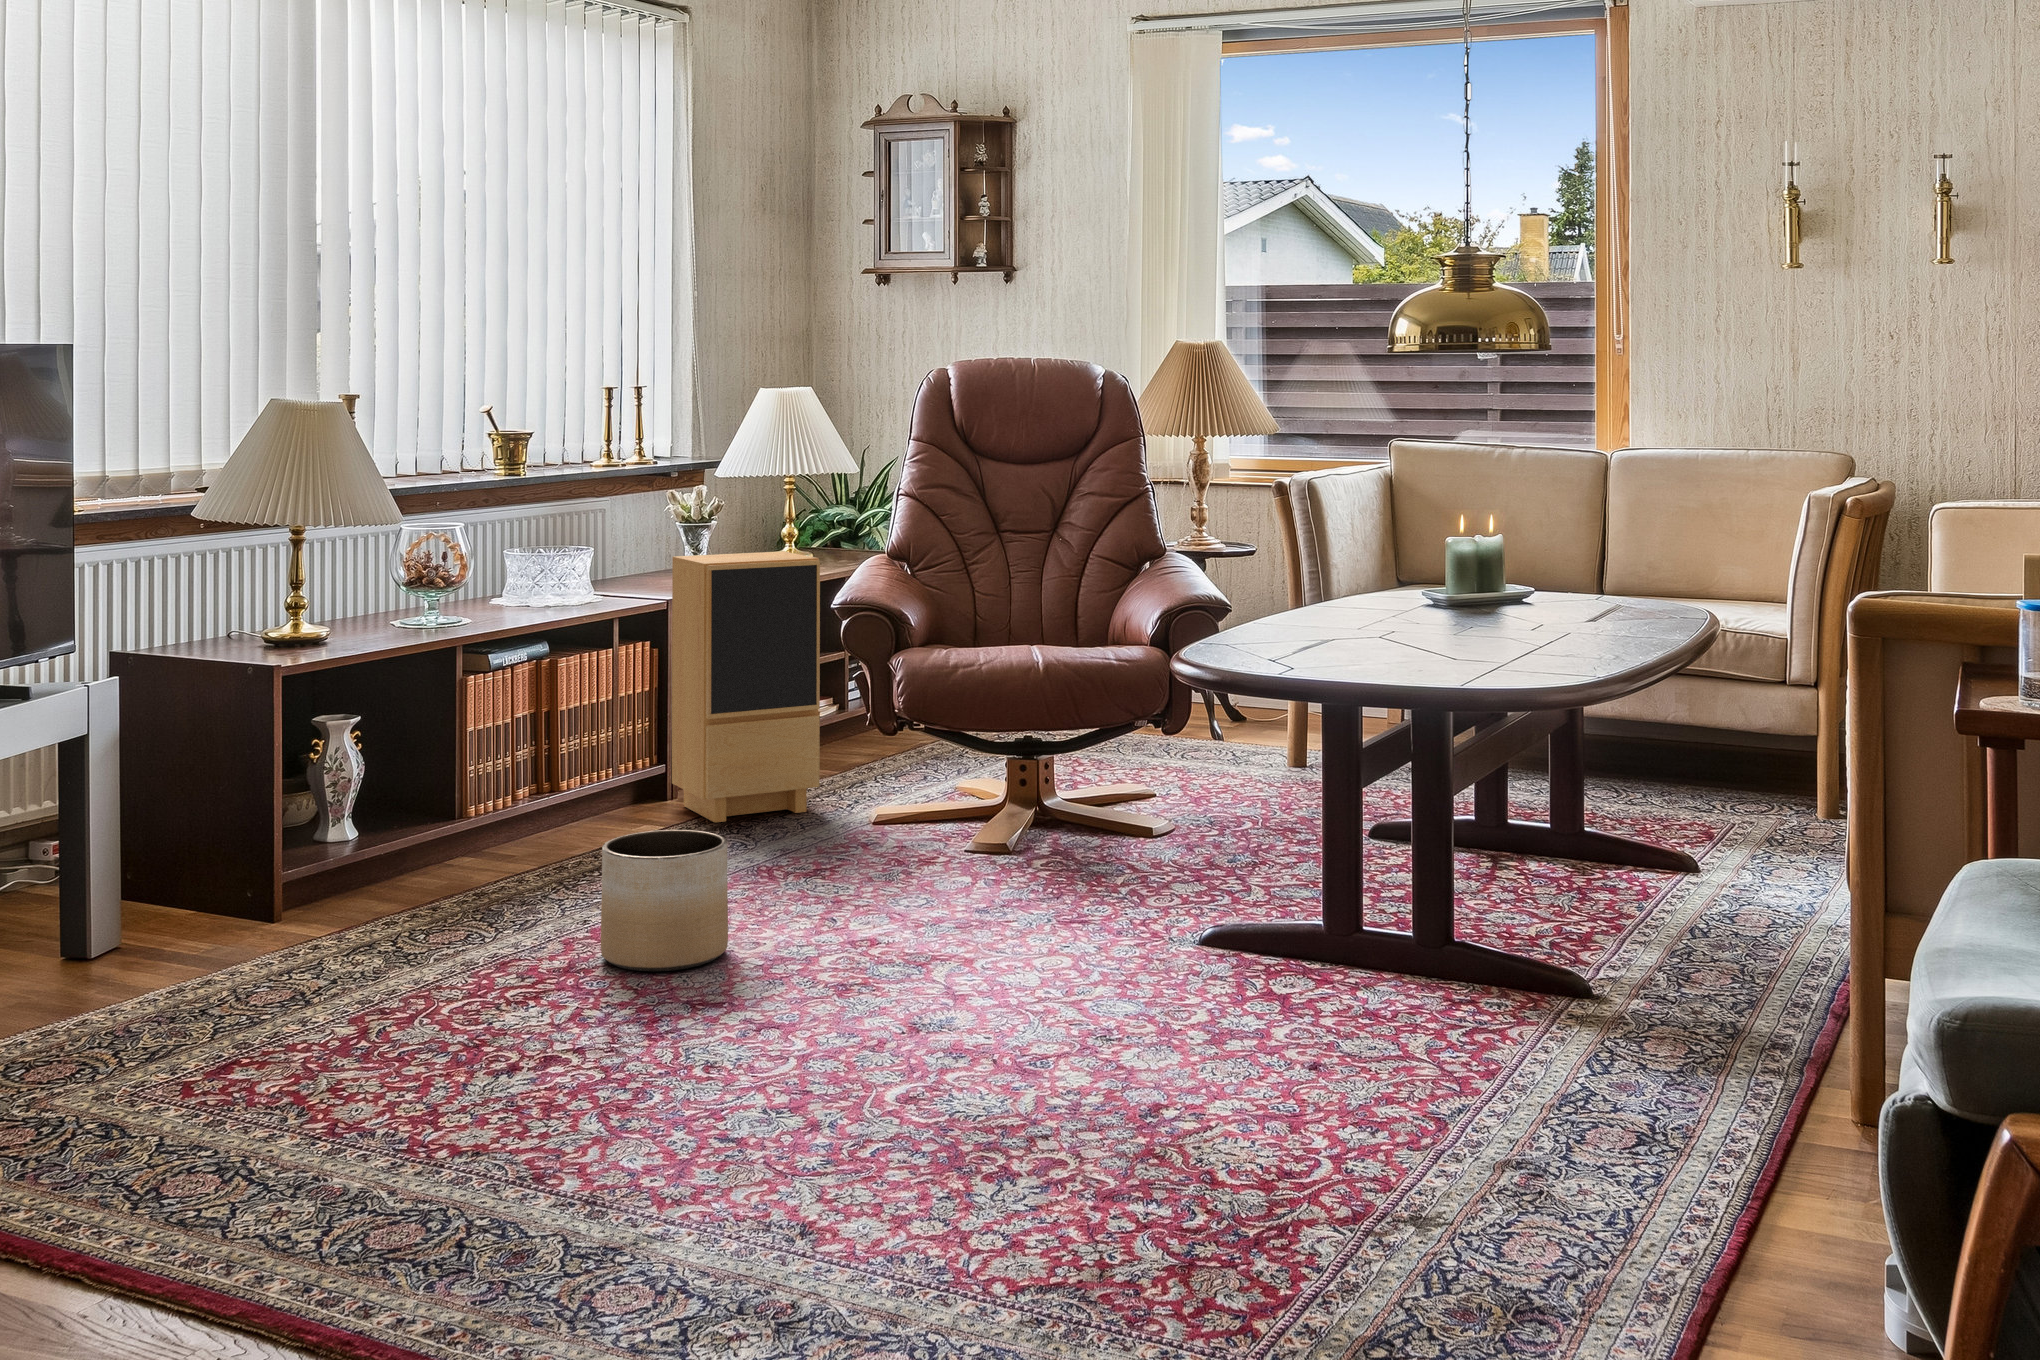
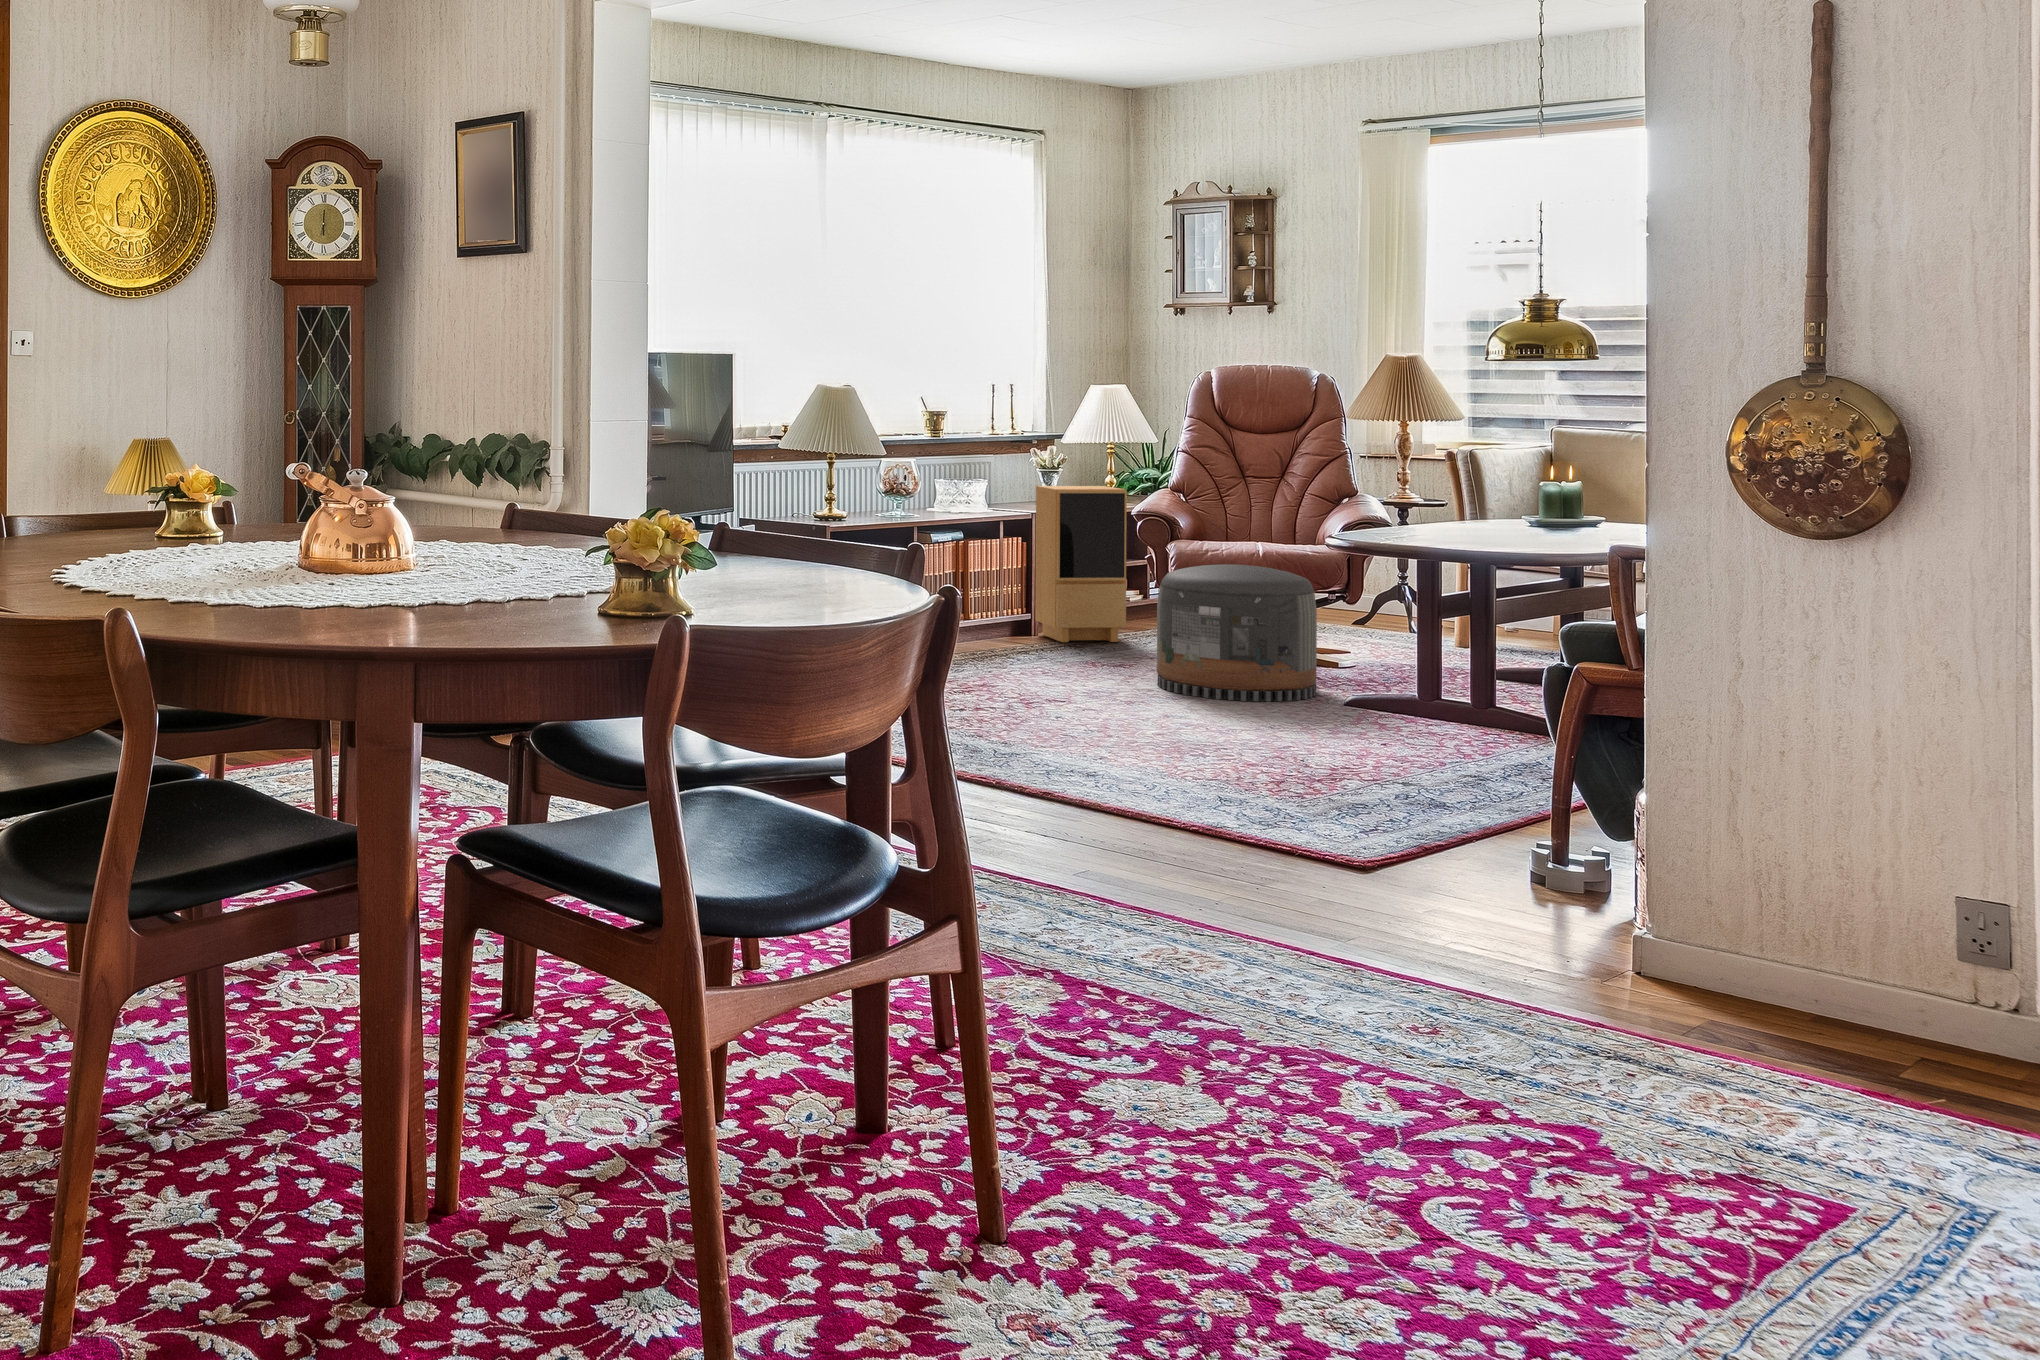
pouf: none [882,700,1149,960] -> present [1157,564,1317,701]
planter: present [601,830,728,971] -> none [1003,621,1070,688]

